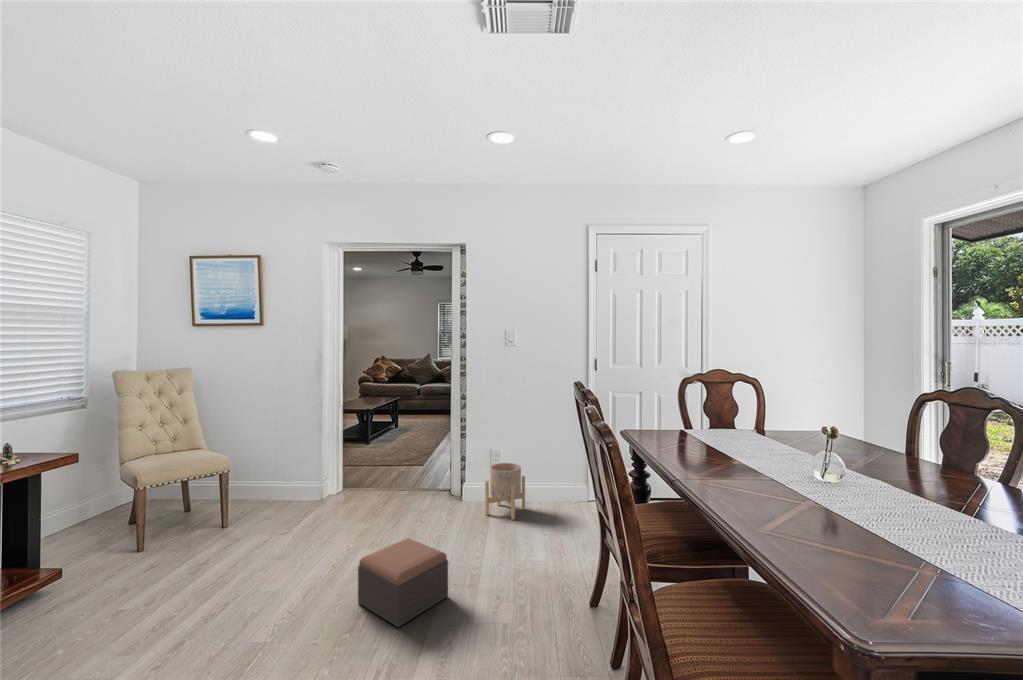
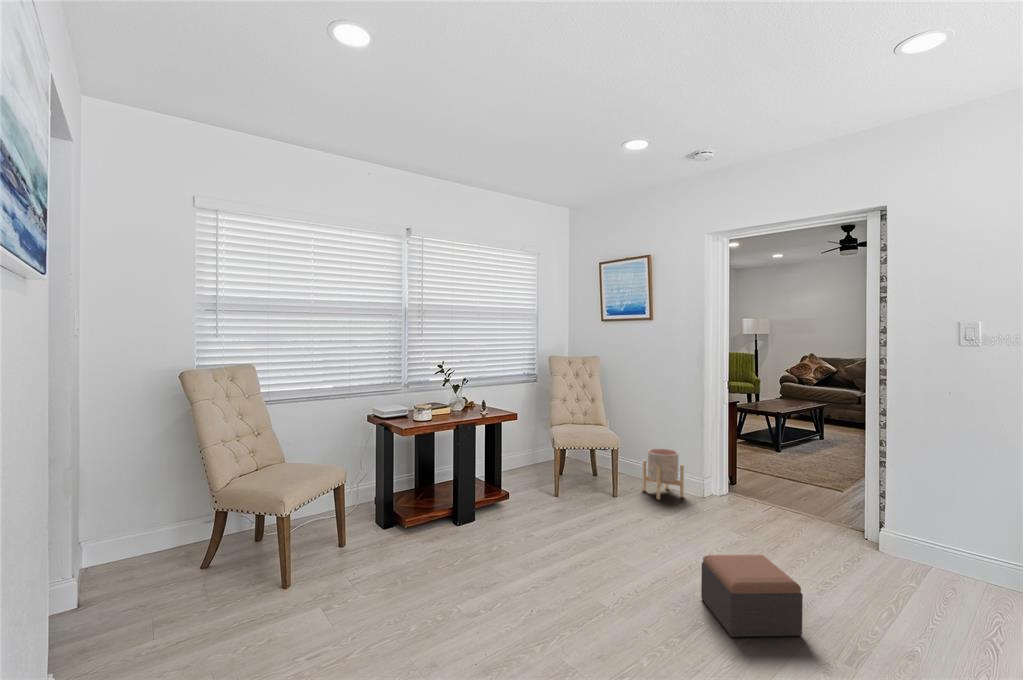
planter: present [485,463,525,520] -> present [643,449,684,499]

